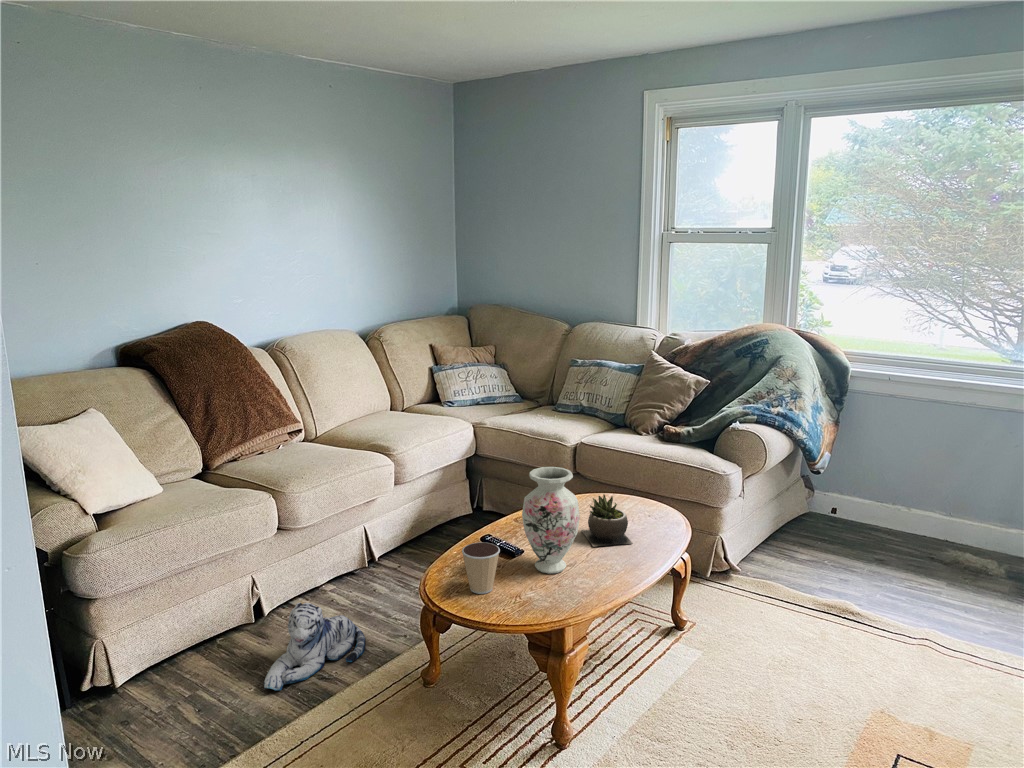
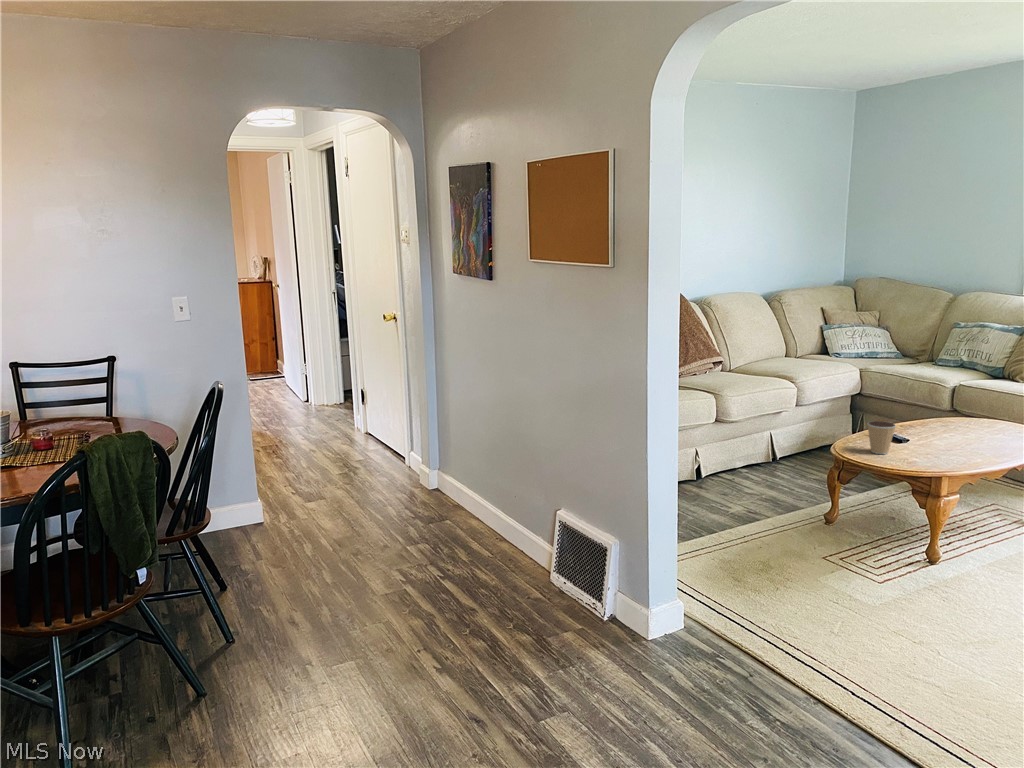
vase: present [522,467,580,574] -> none [913,375,961,451]
succulent plant: present [582,495,633,547] -> none [959,404,1005,443]
plush toy: present [264,603,366,690] -> none [713,460,778,513]

